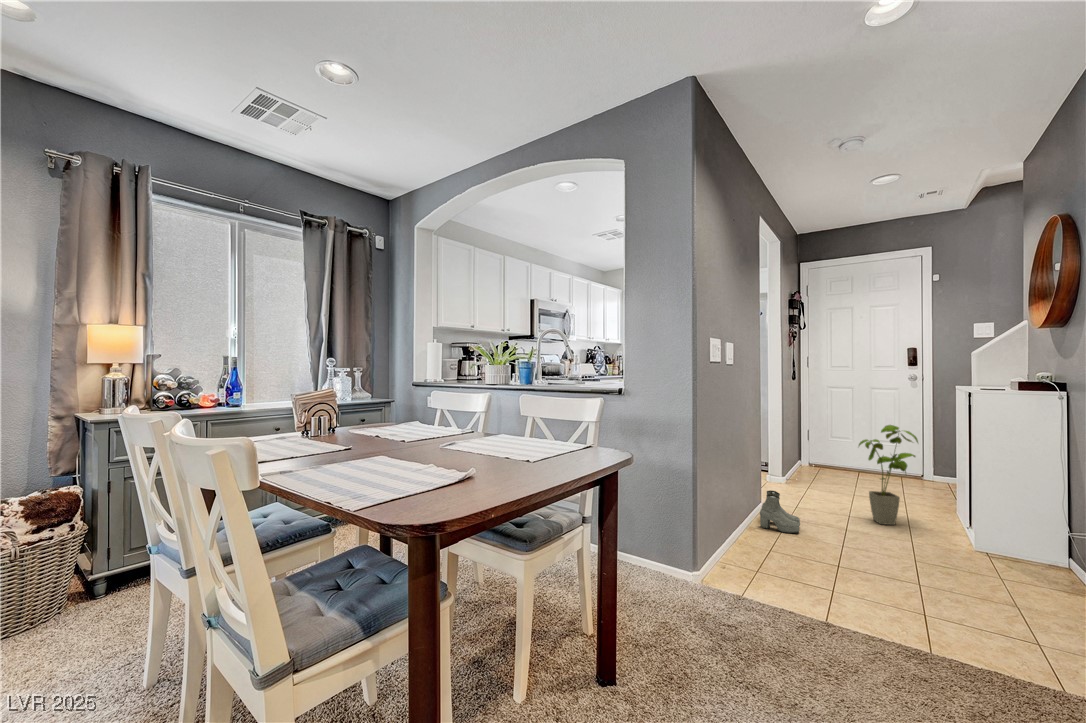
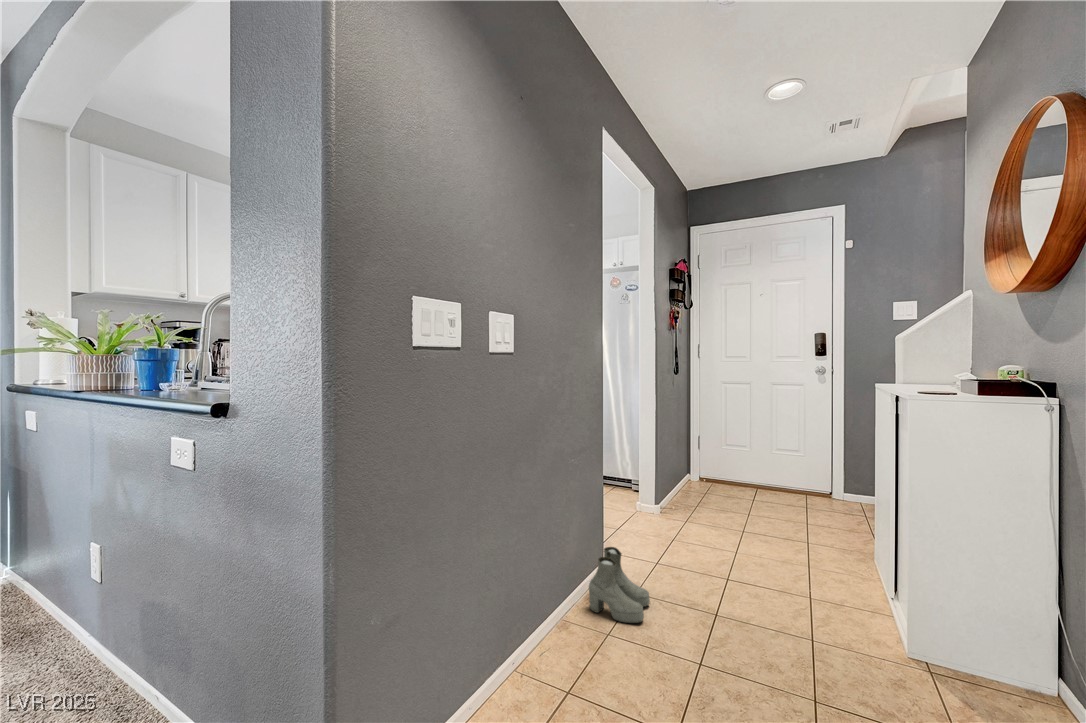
house plant: present [859,425,918,525] -> none [740,443,823,593]

